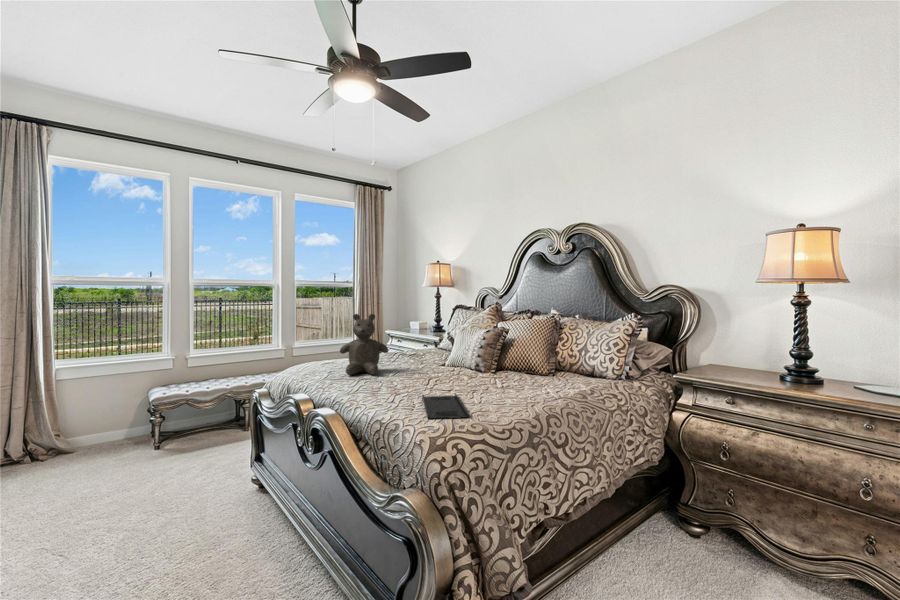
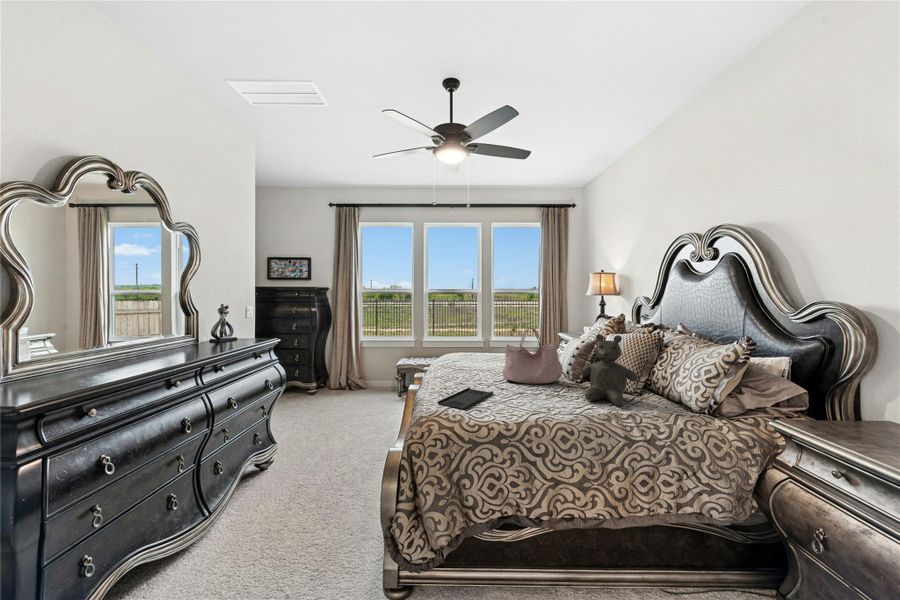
teddy bear: present [340,314,388,375] -> present [581,334,638,406]
handbag: none [432,317,489,382] -> present [503,328,563,384]

